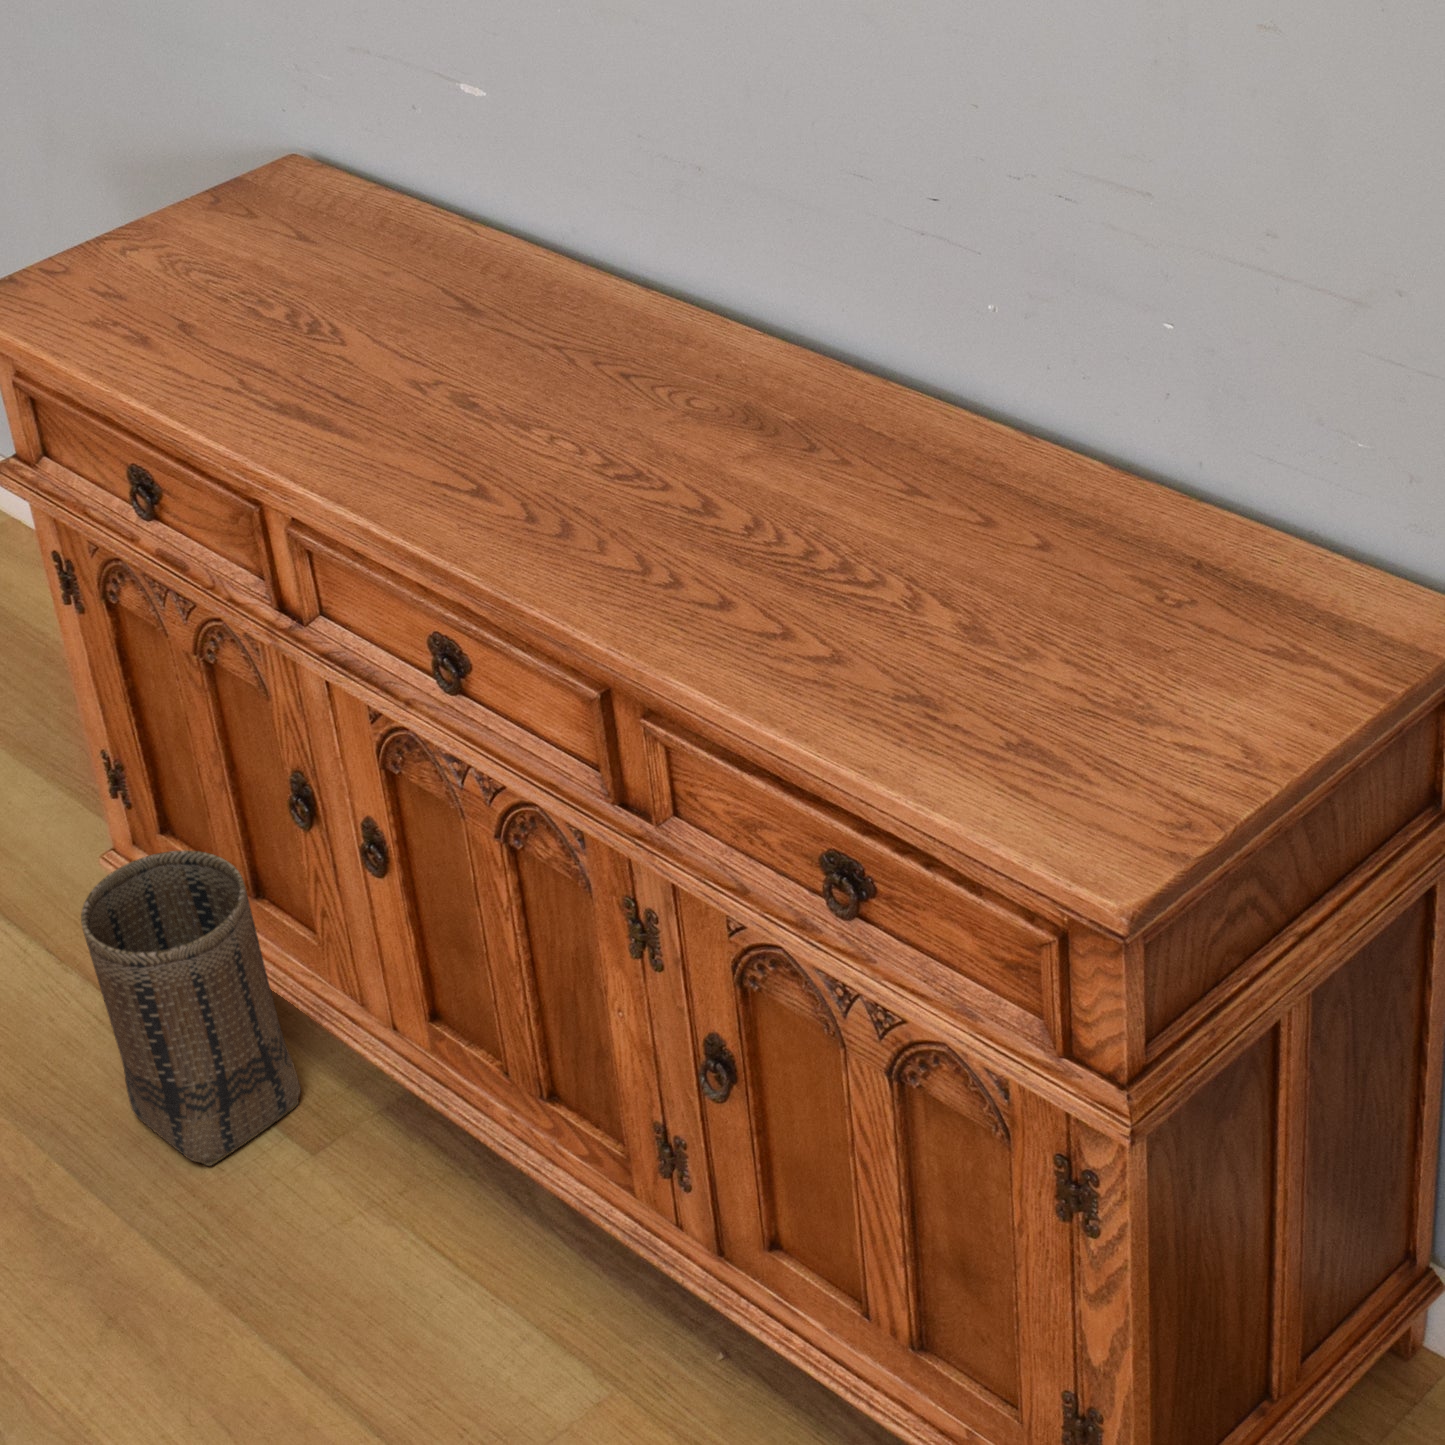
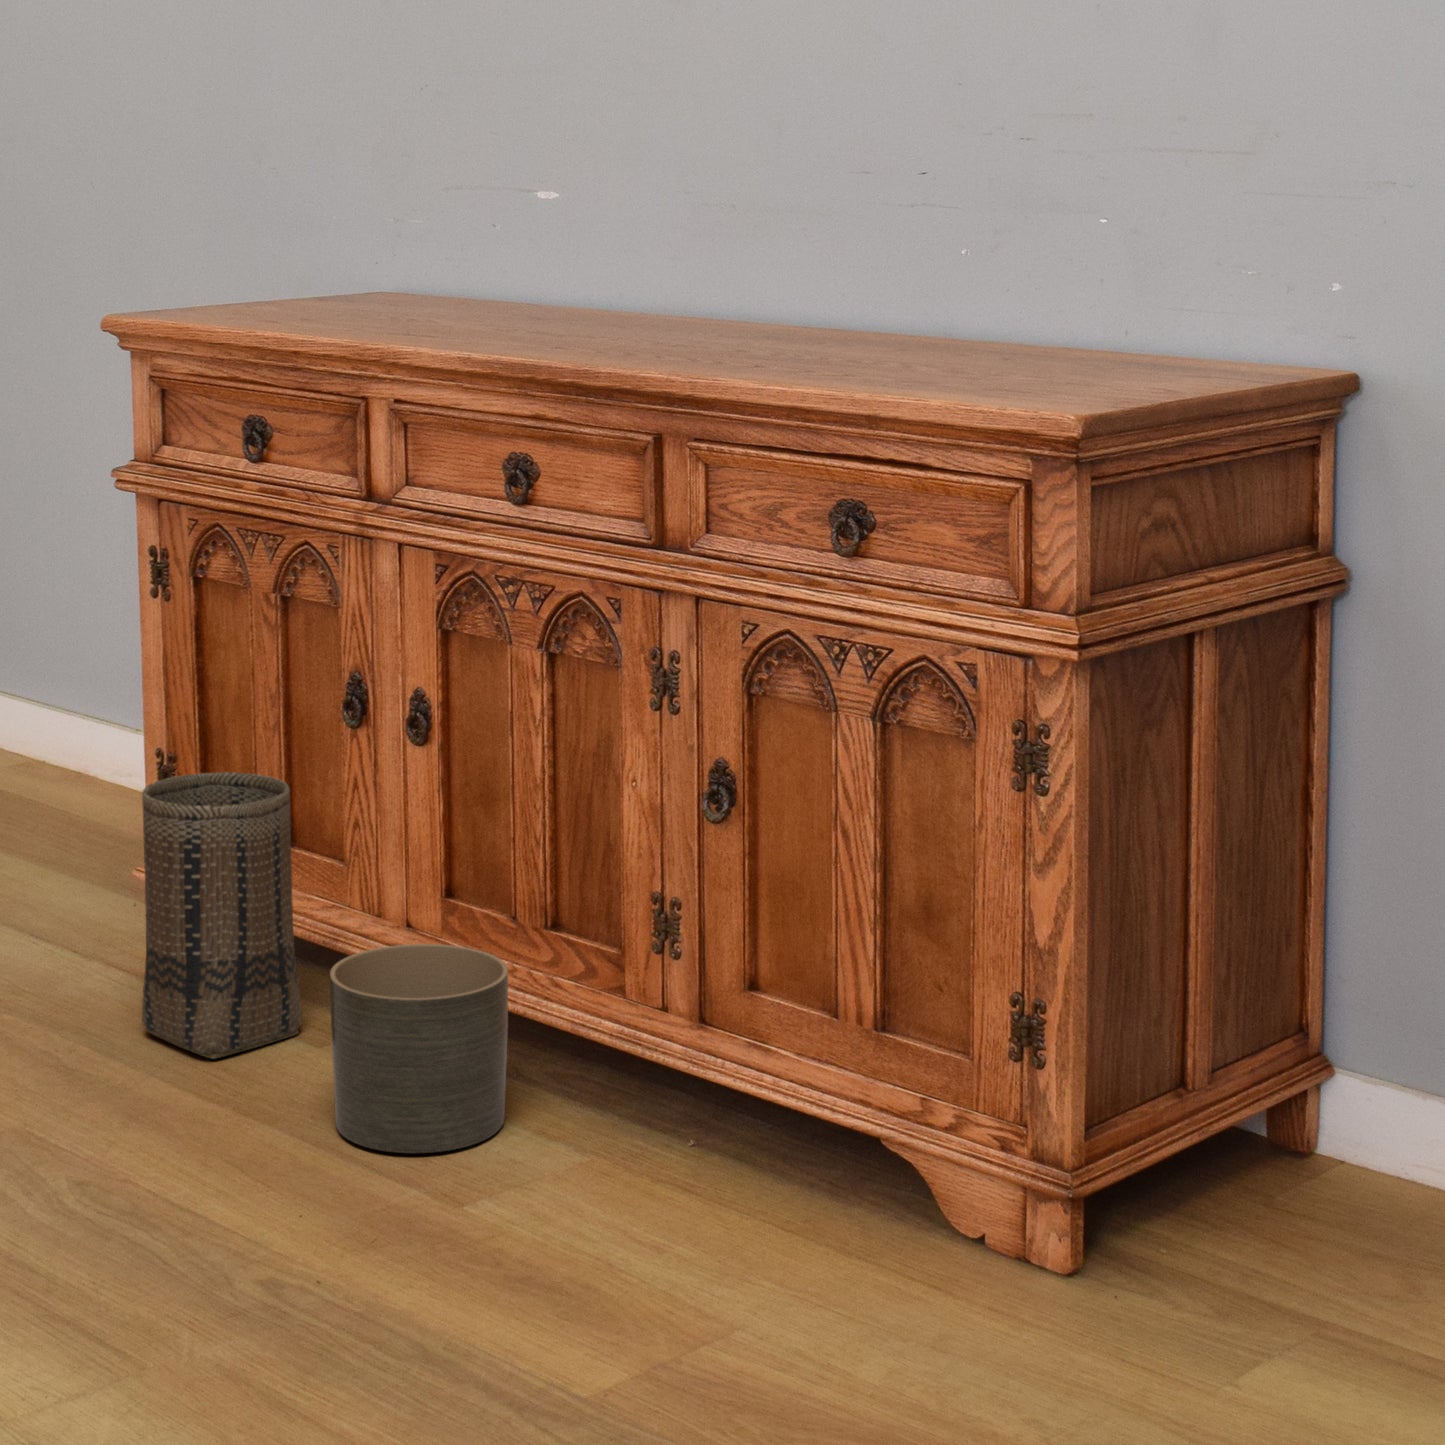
planter: none [309,1095,520,1355] -> present [330,944,508,1153]

